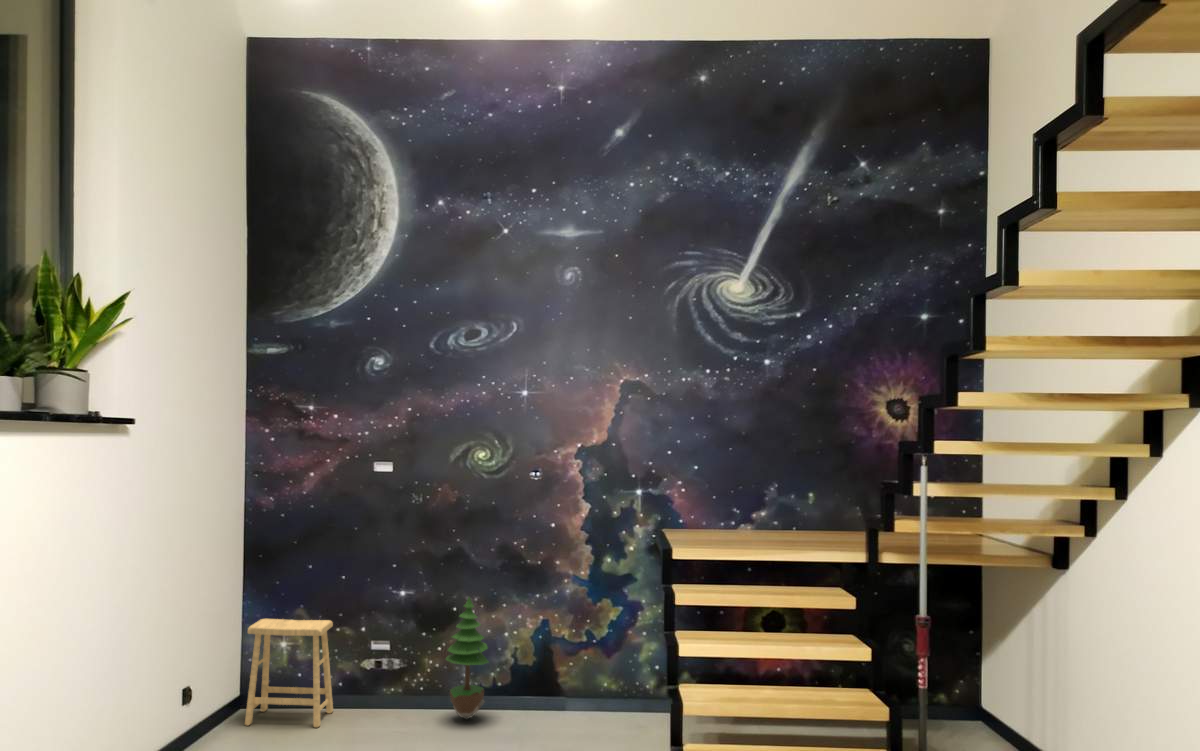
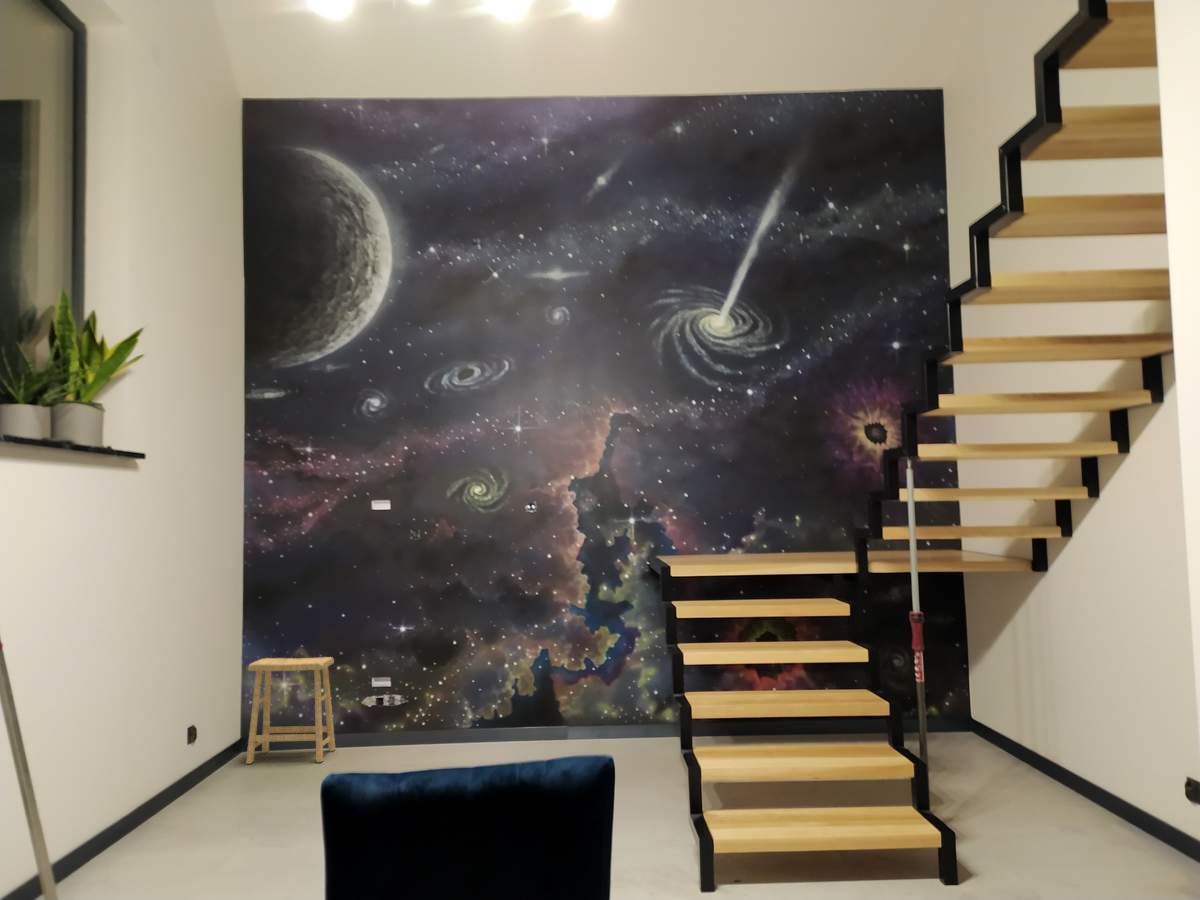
potted tree: present [446,597,489,719] -> none [447,626,491,751]

